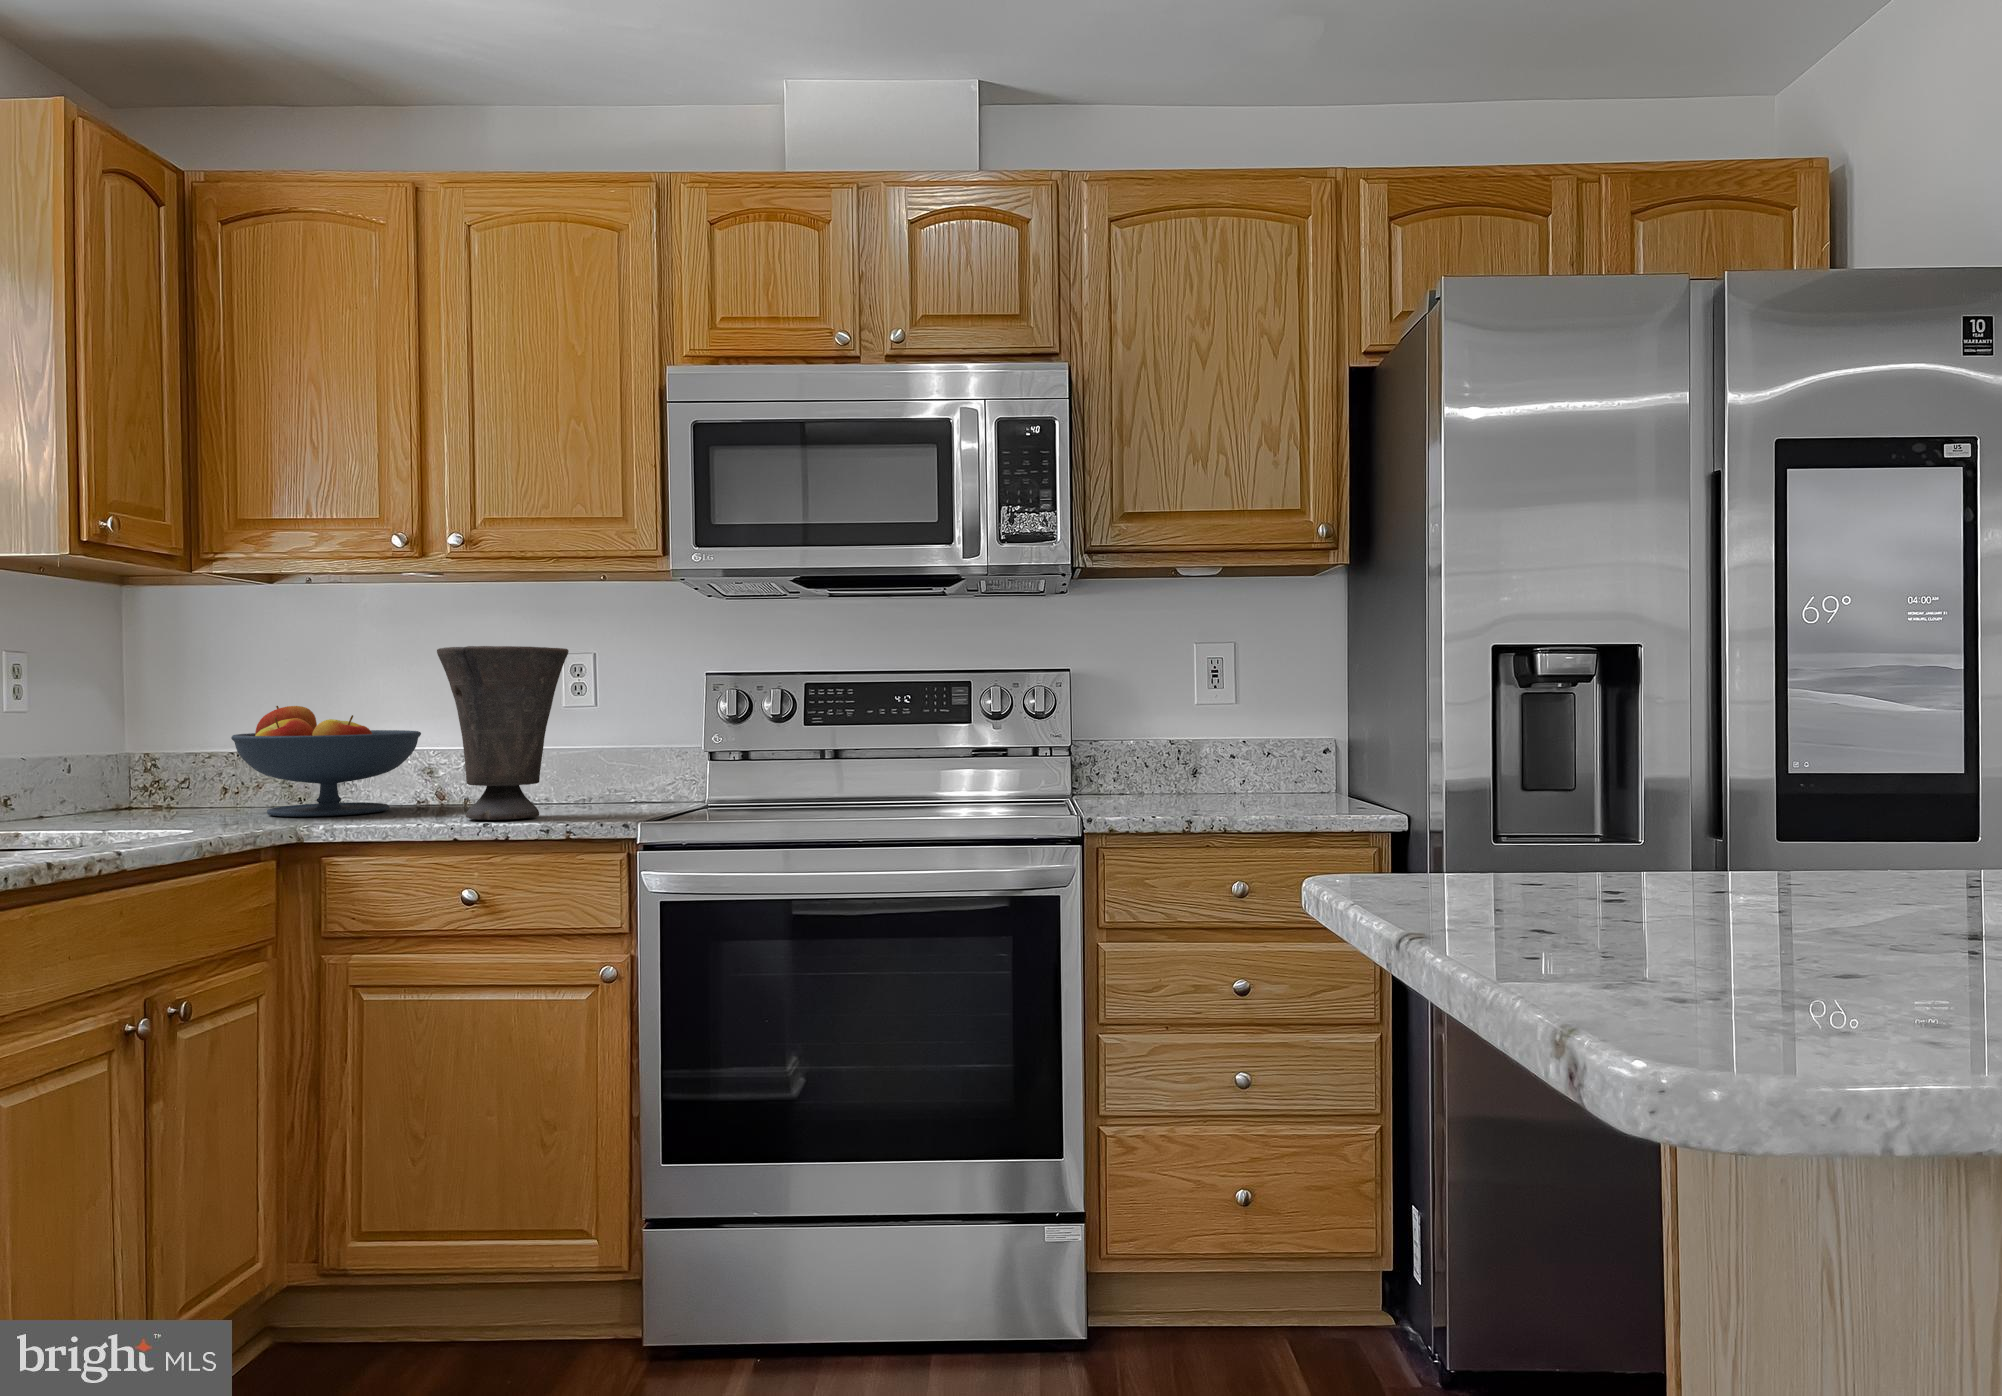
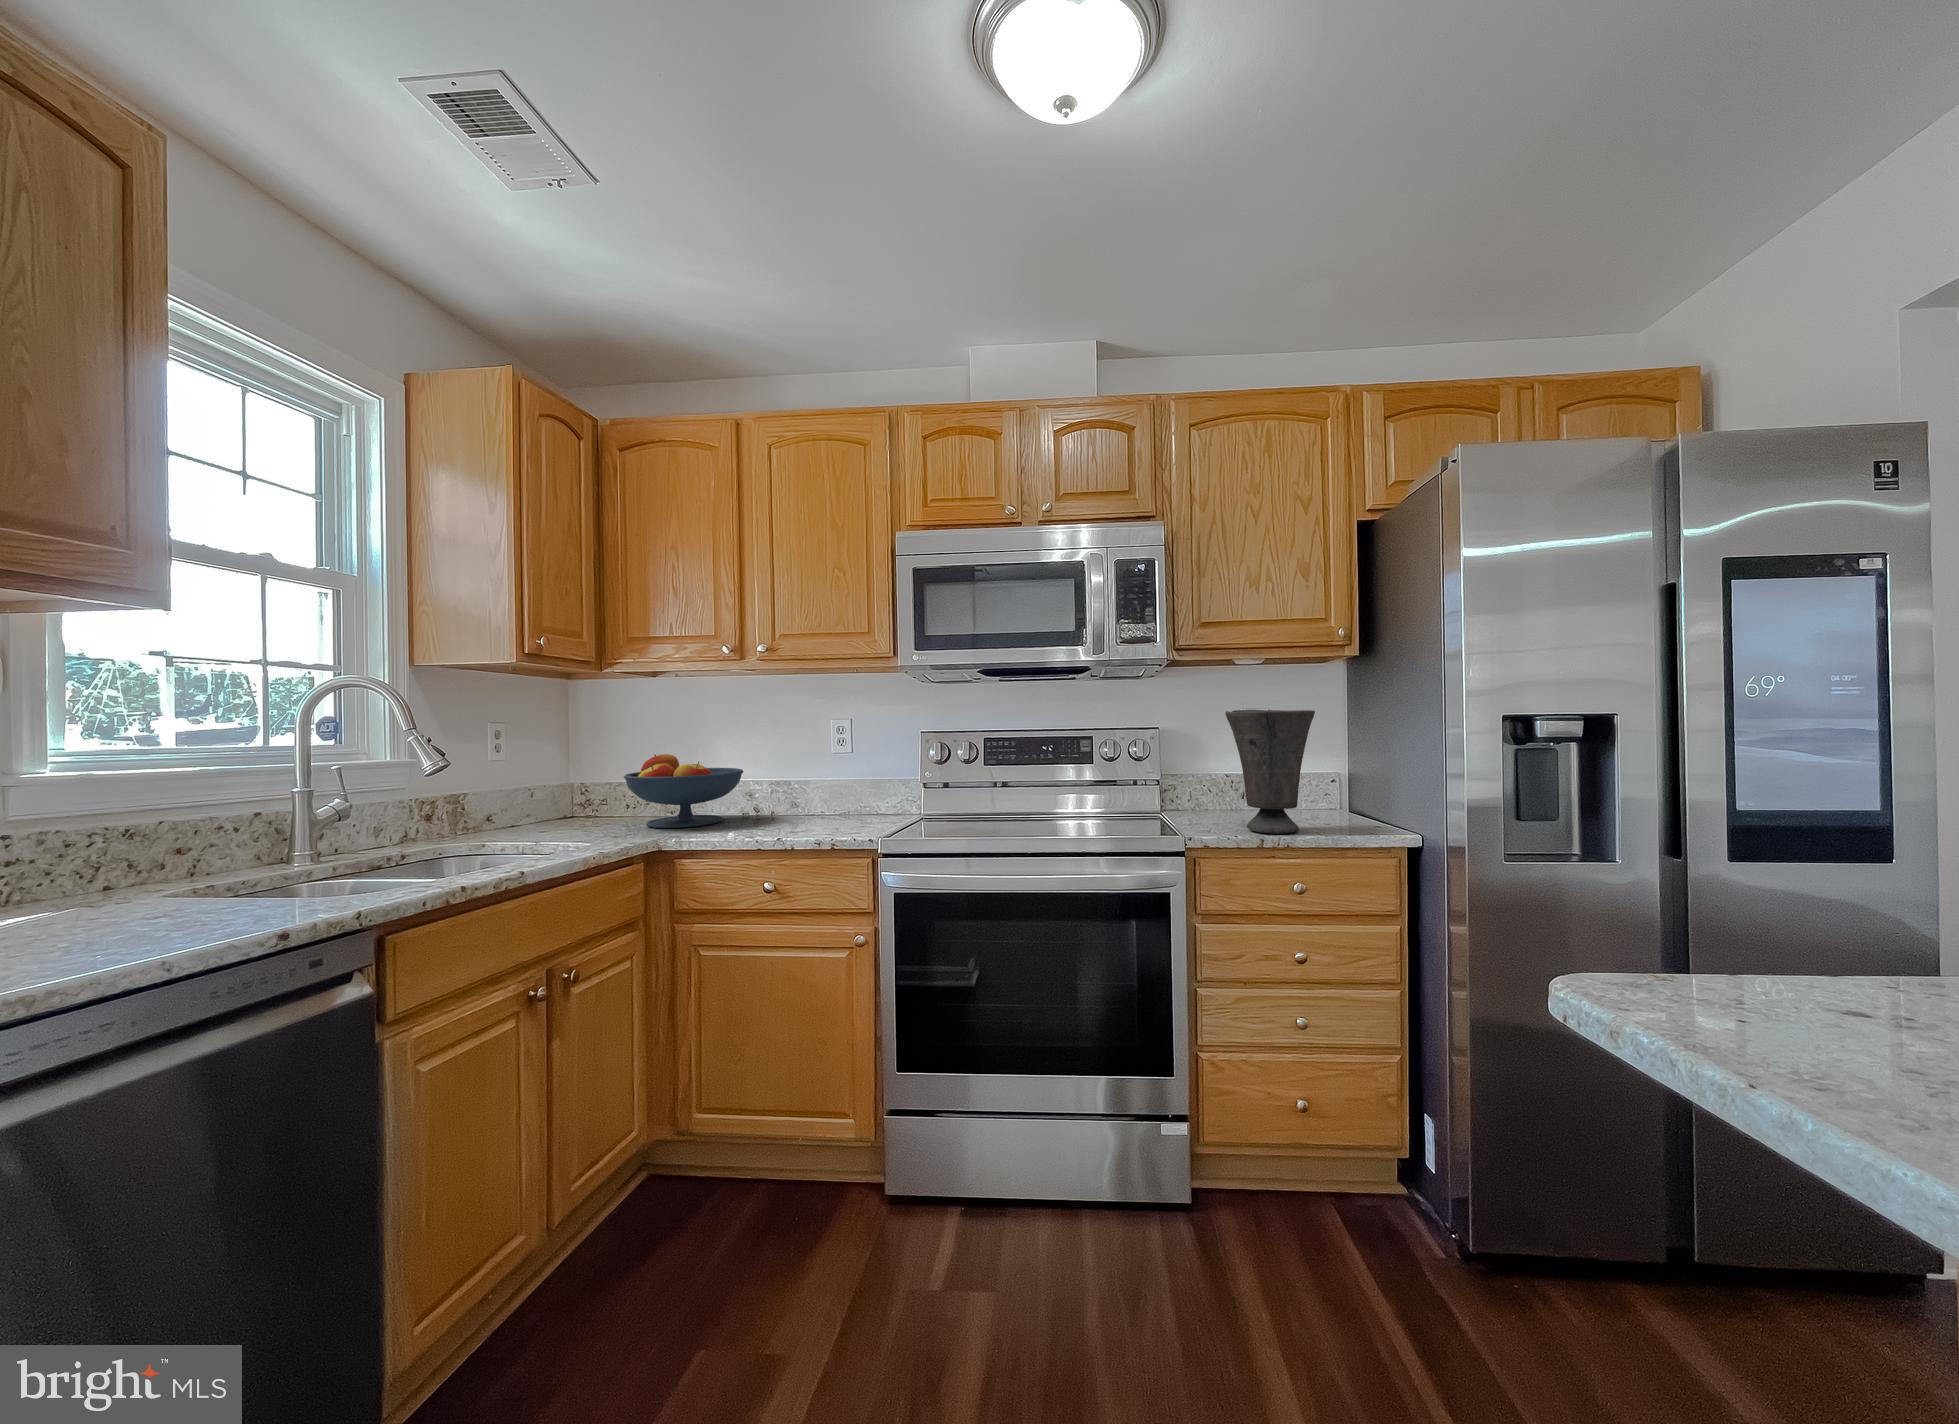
vase: present [437,646,569,820] -> present [1225,710,1315,833]

